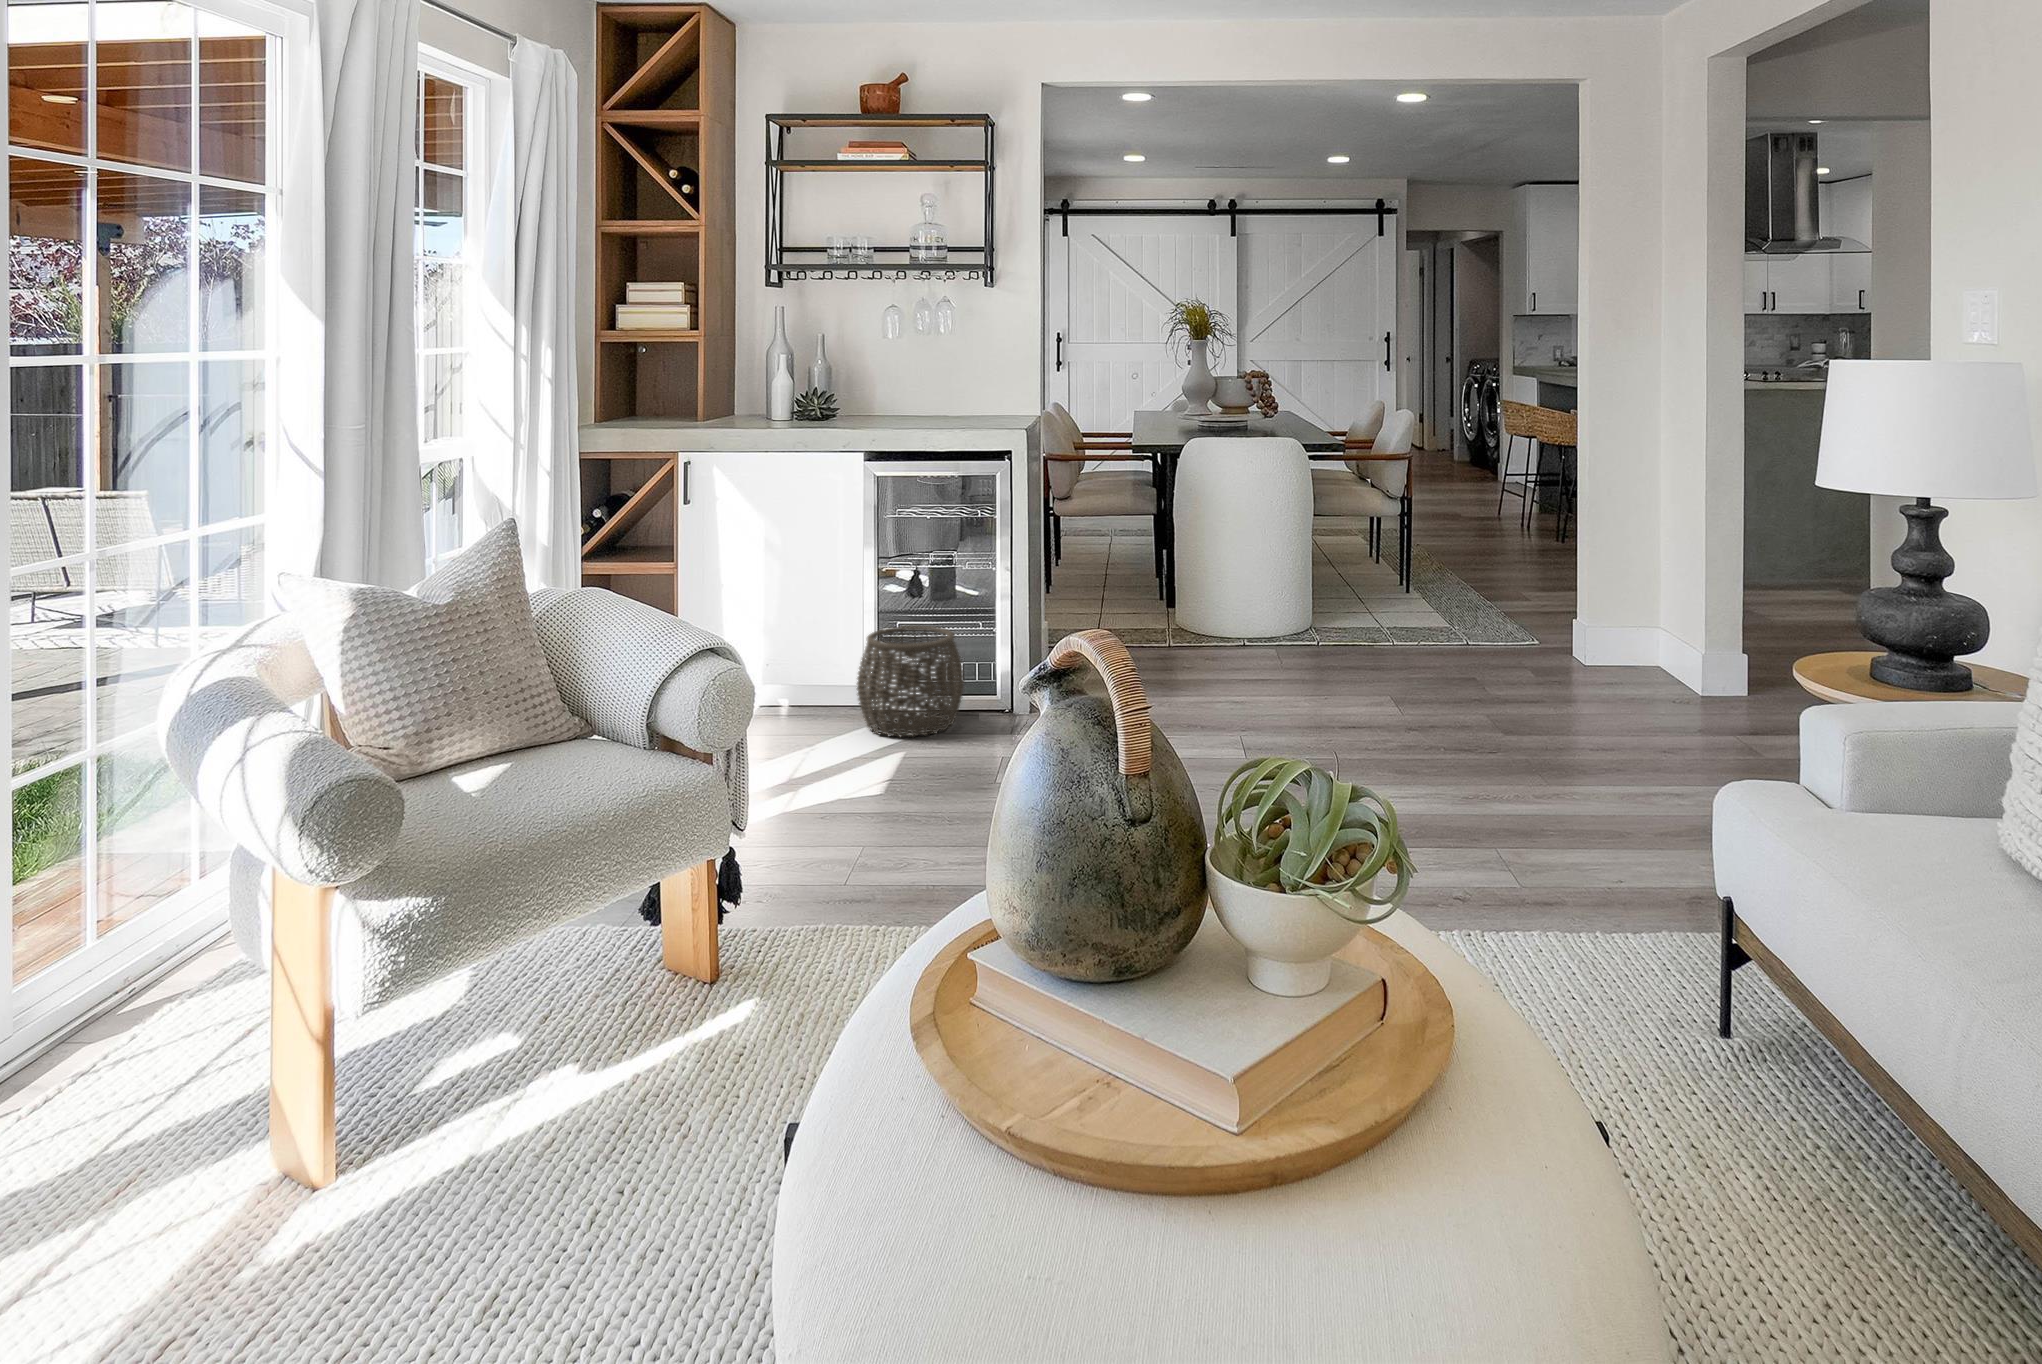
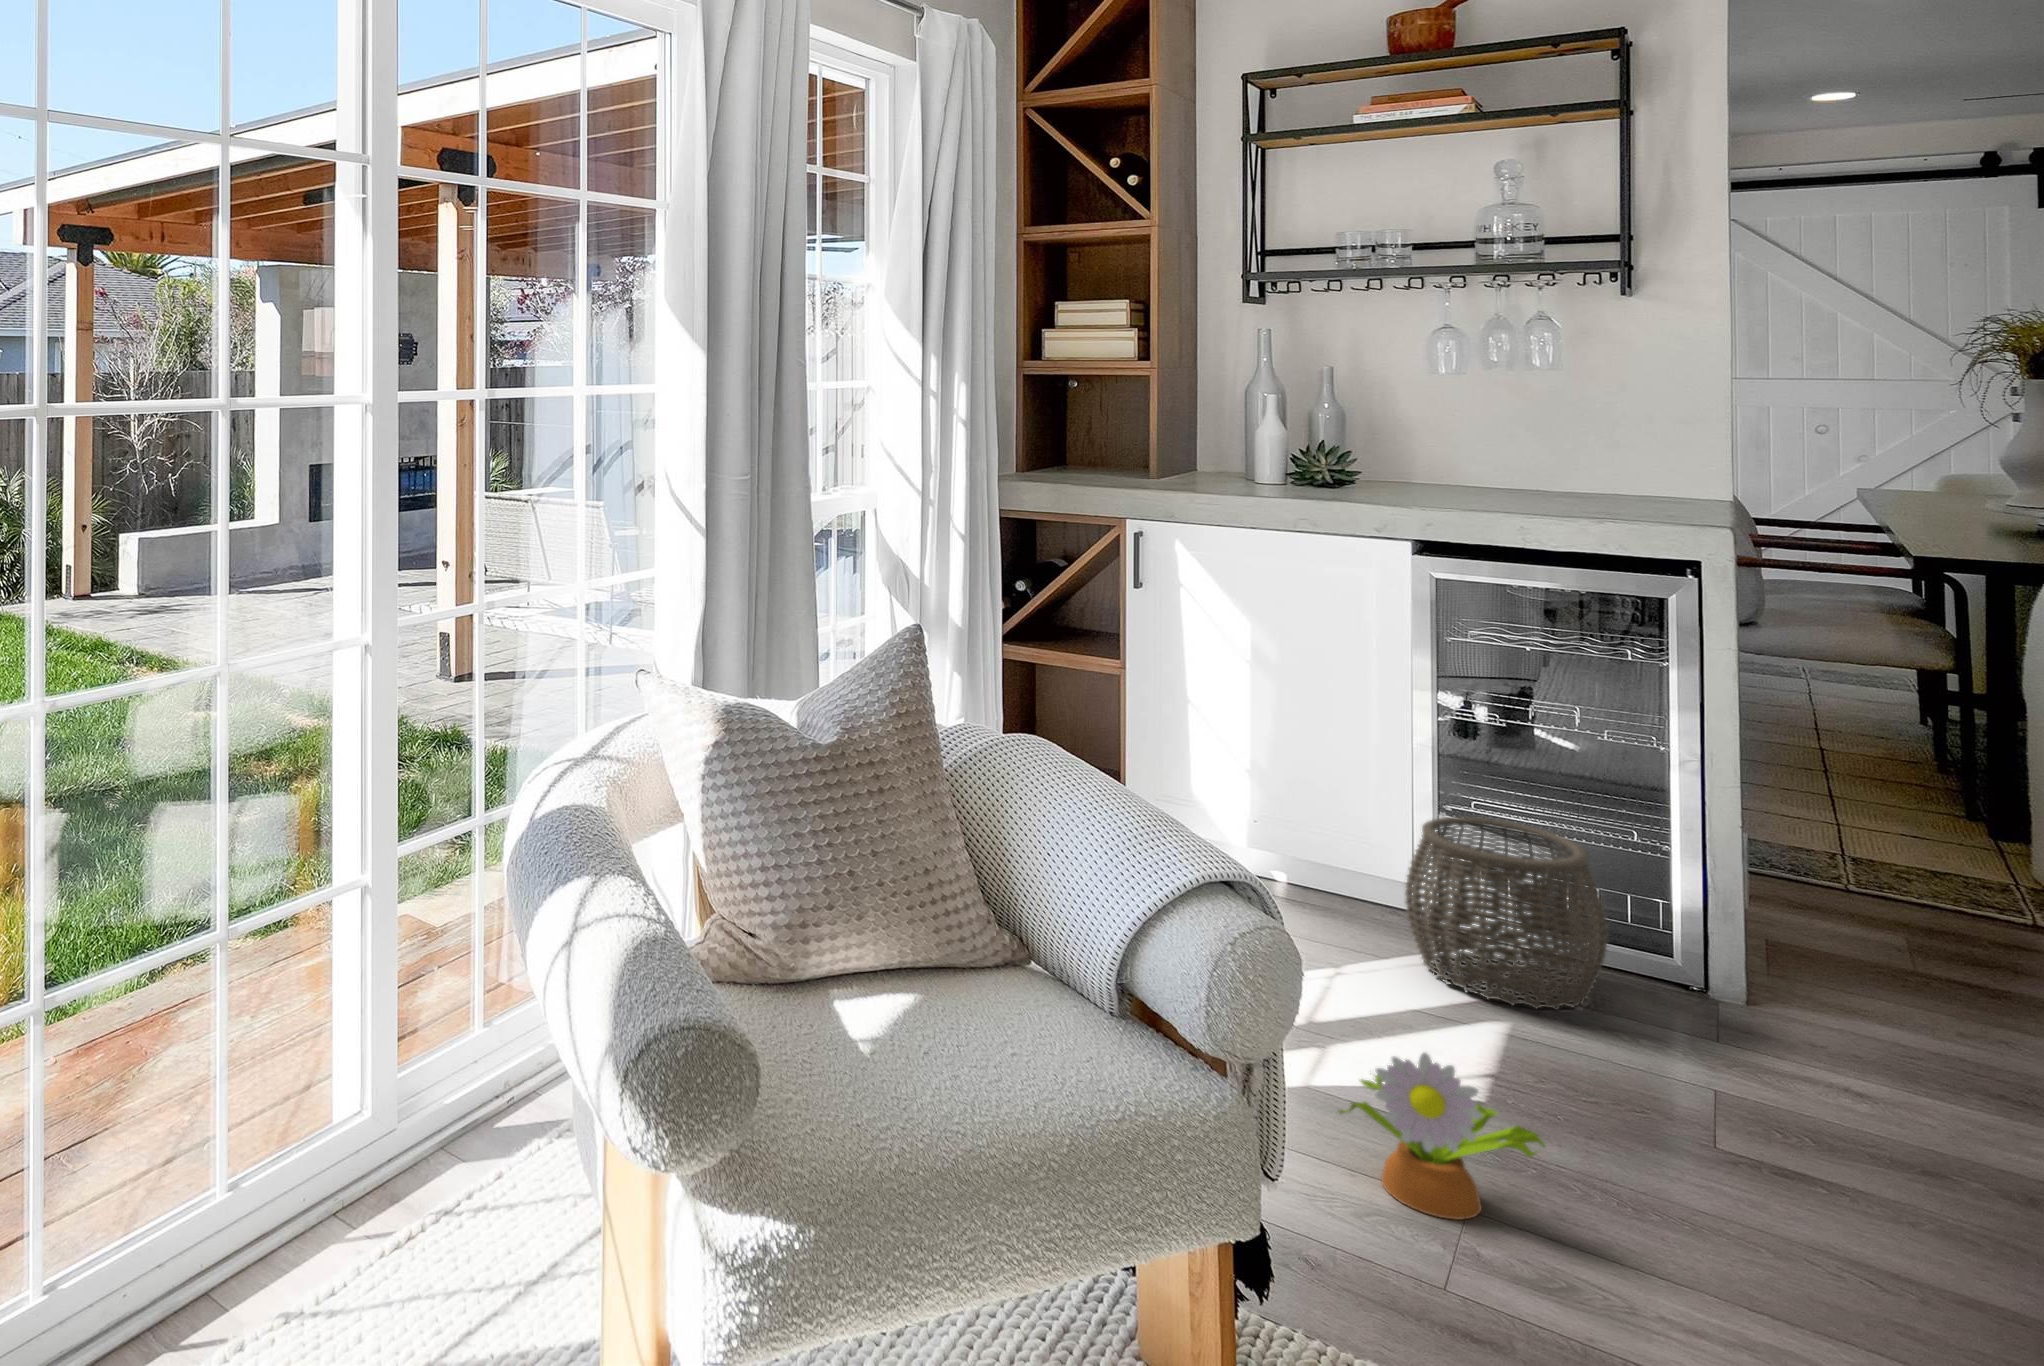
decorative plant: none [798,751,909,850] -> present [1339,1053,1545,1220]

